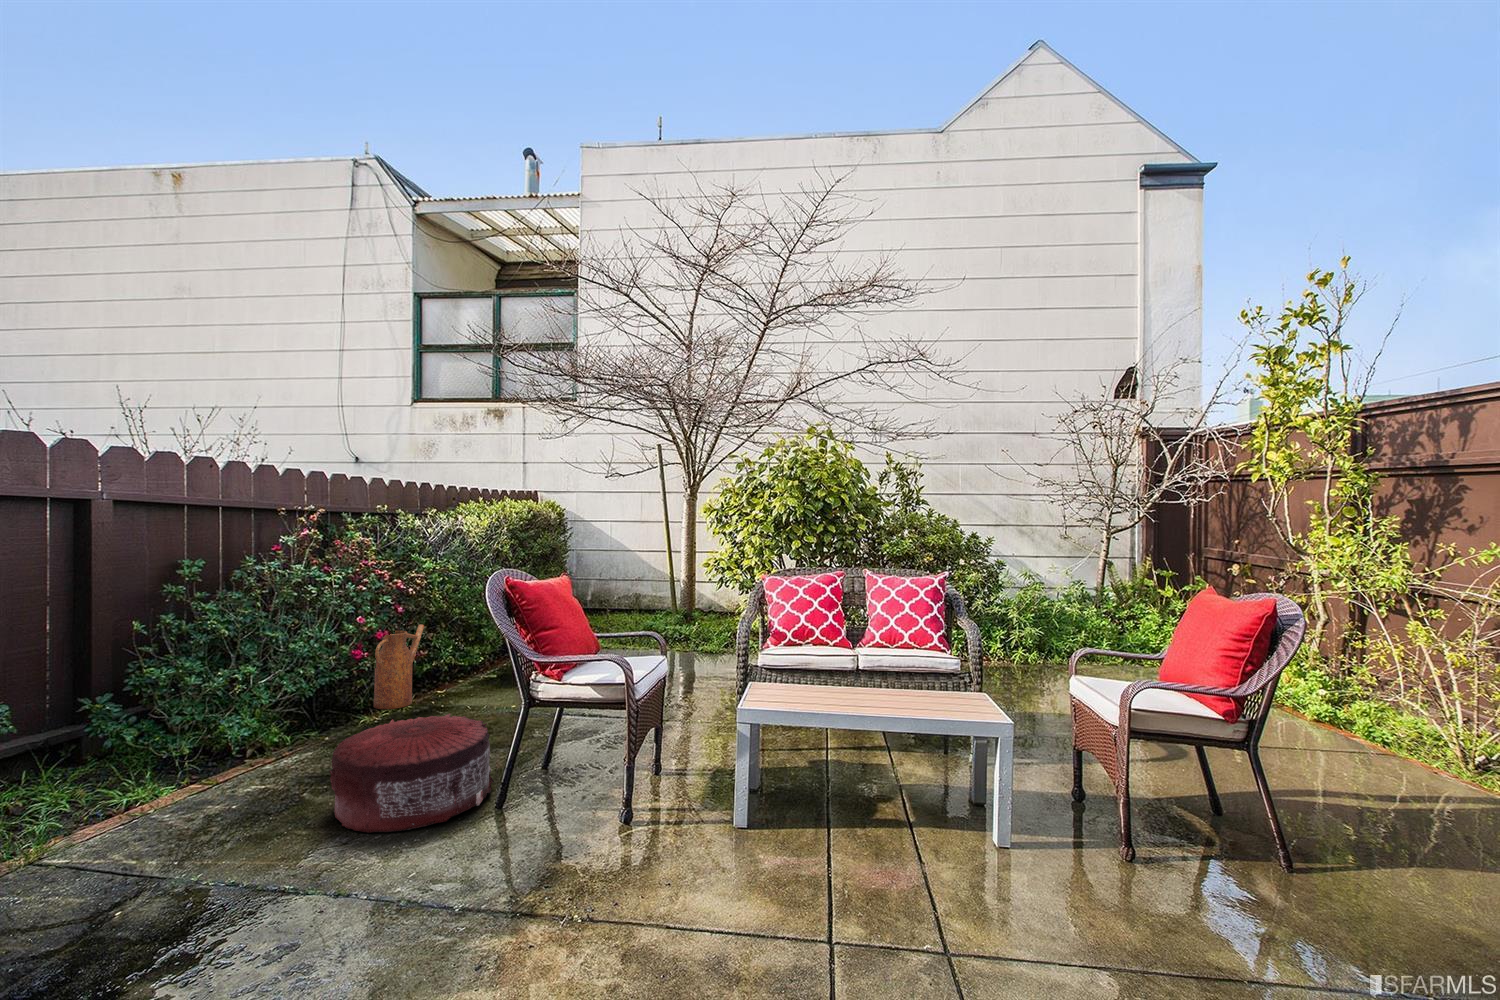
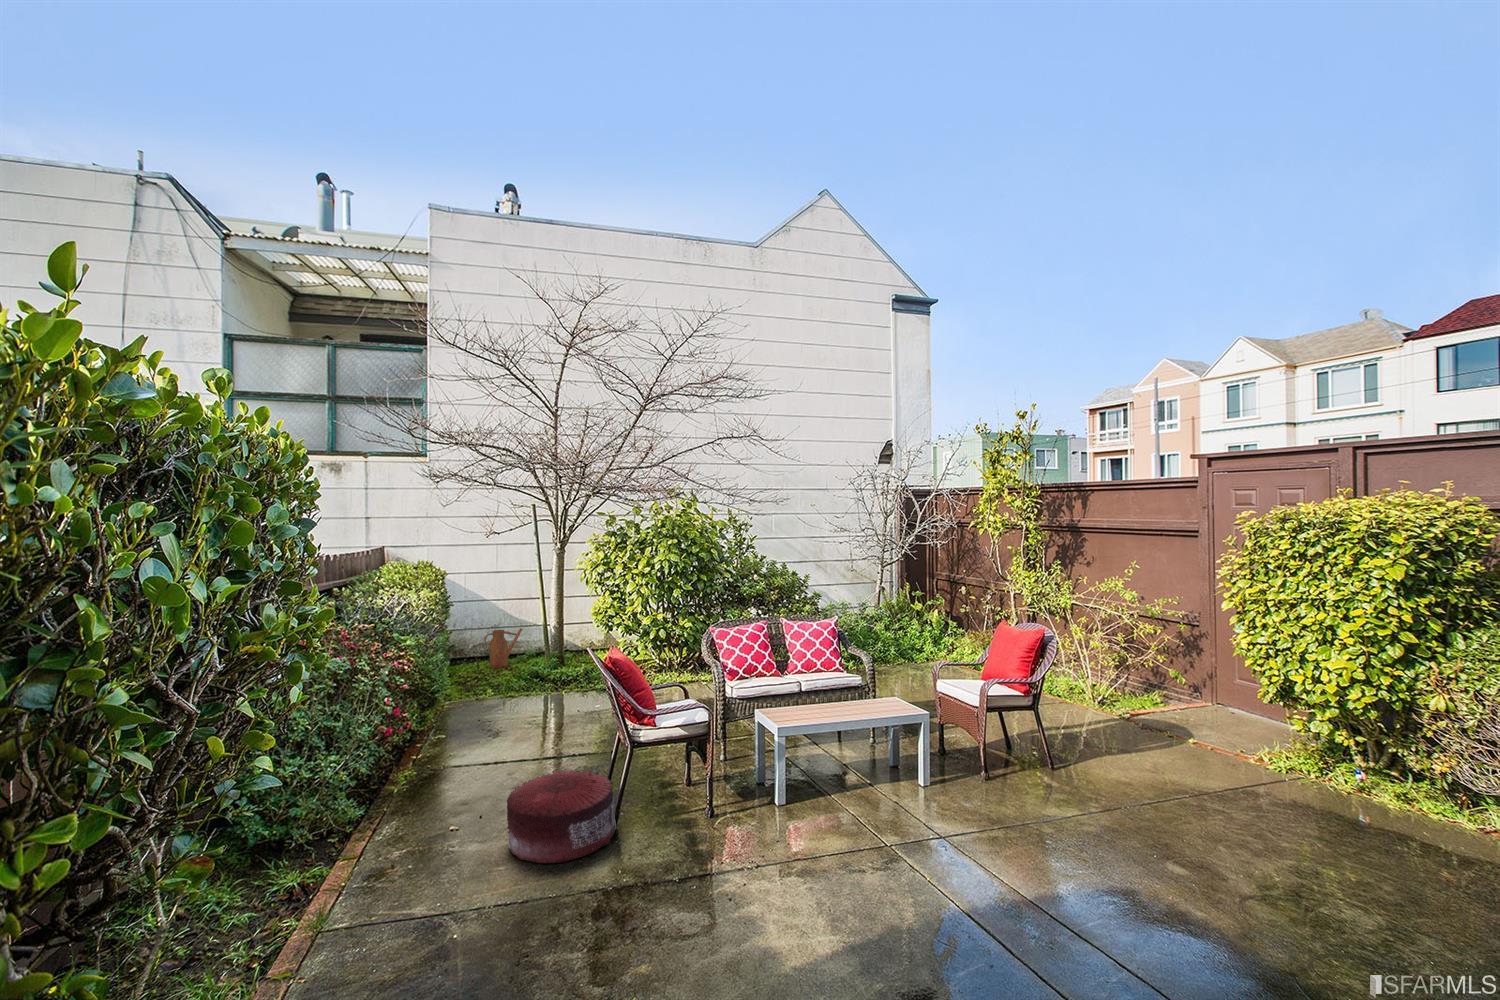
watering can: present [374,625,424,709] -> present [484,628,522,669]

